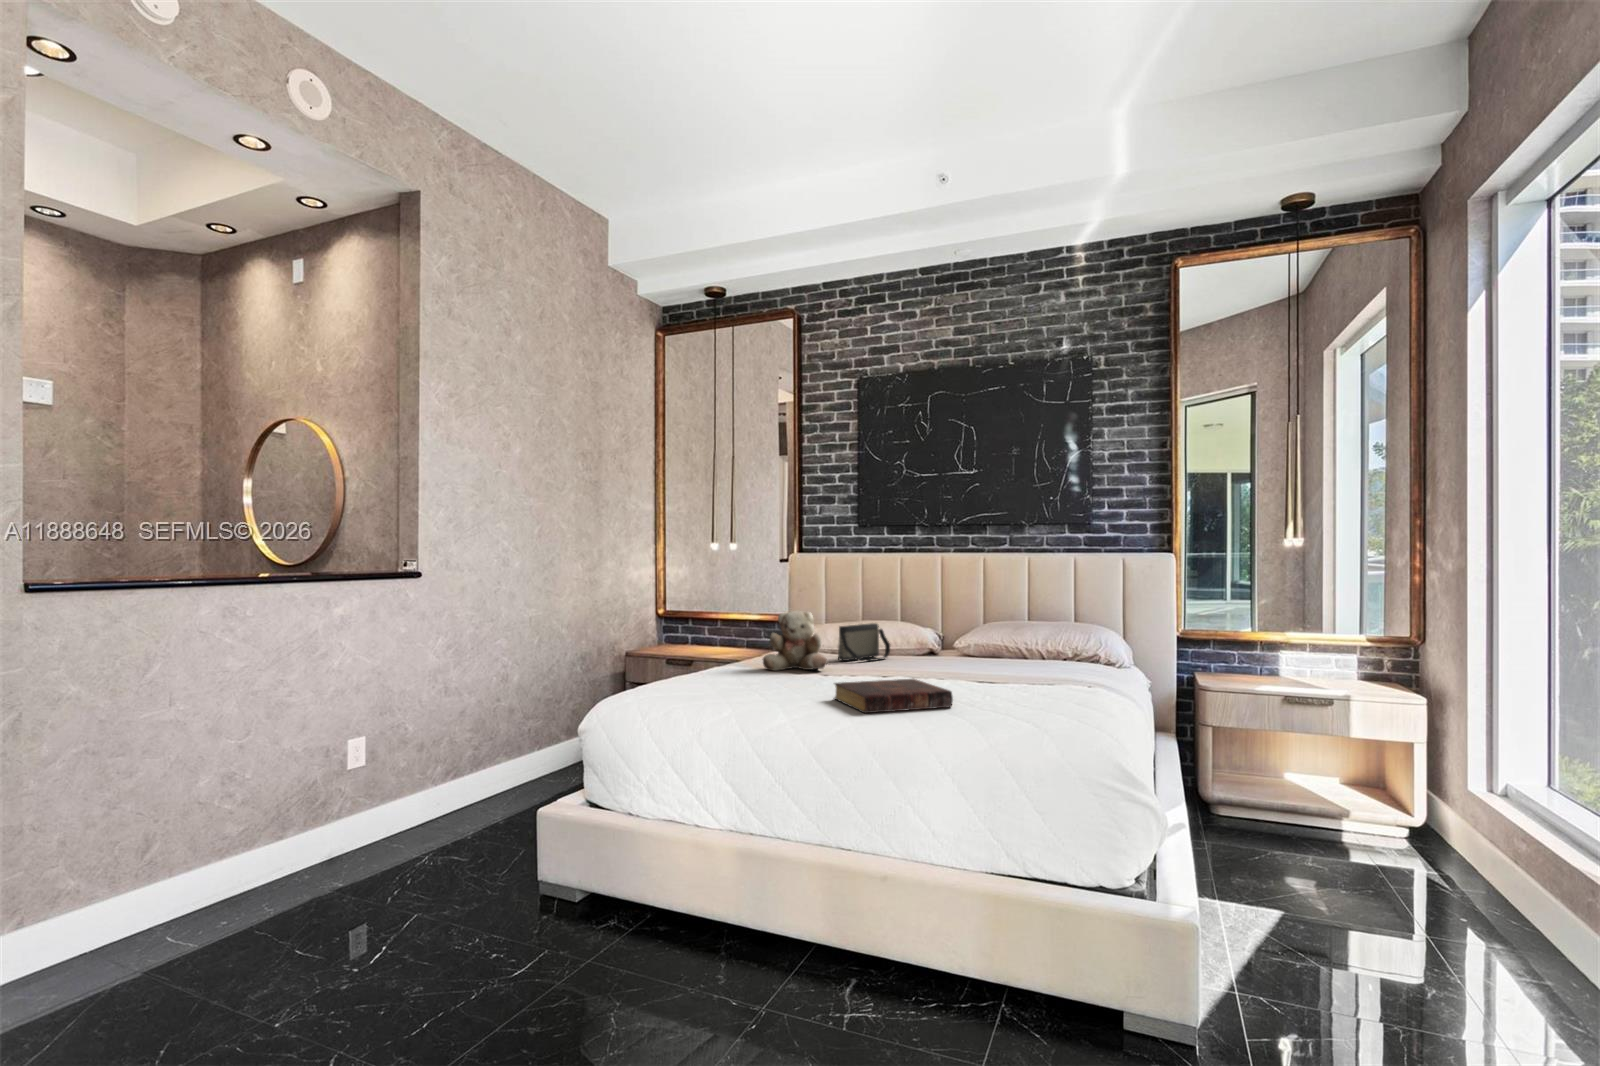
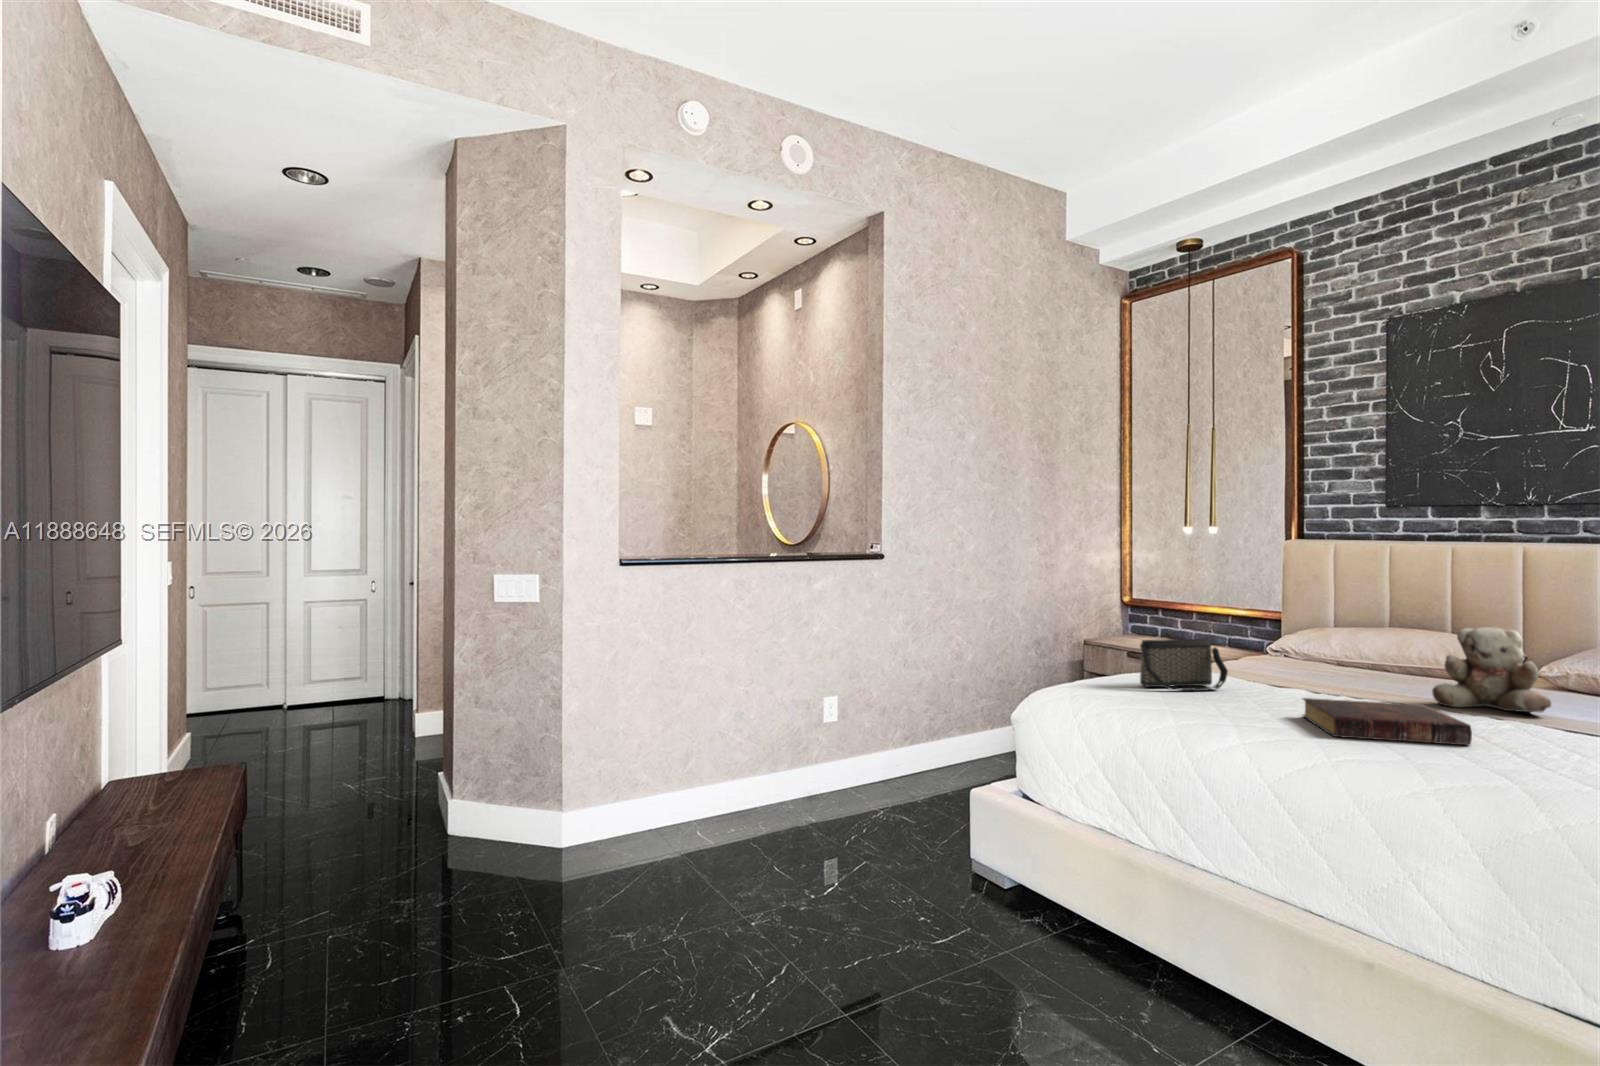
teddy bear: present [763,611,828,671] -> present [1432,627,1551,712]
handbag: present [838,623,890,661] -> present [1140,639,1228,691]

